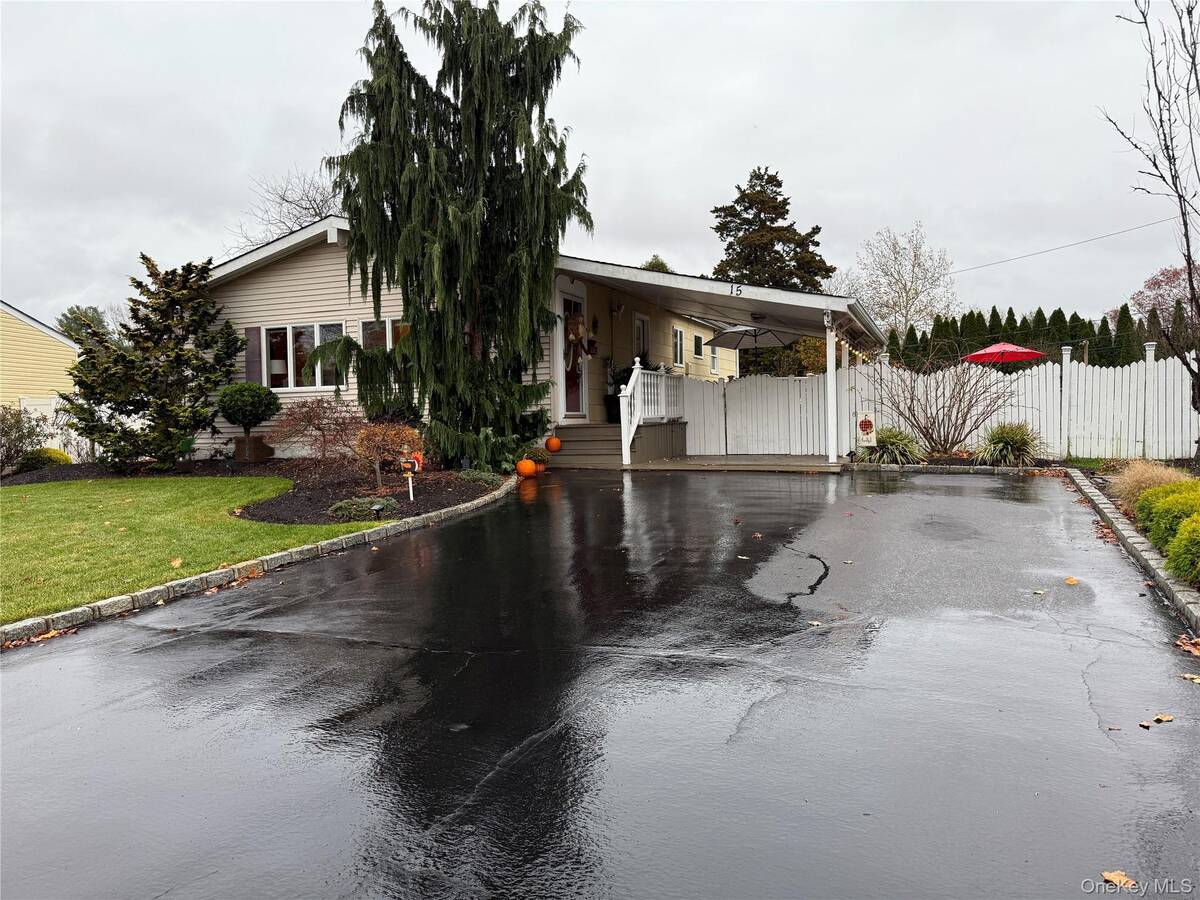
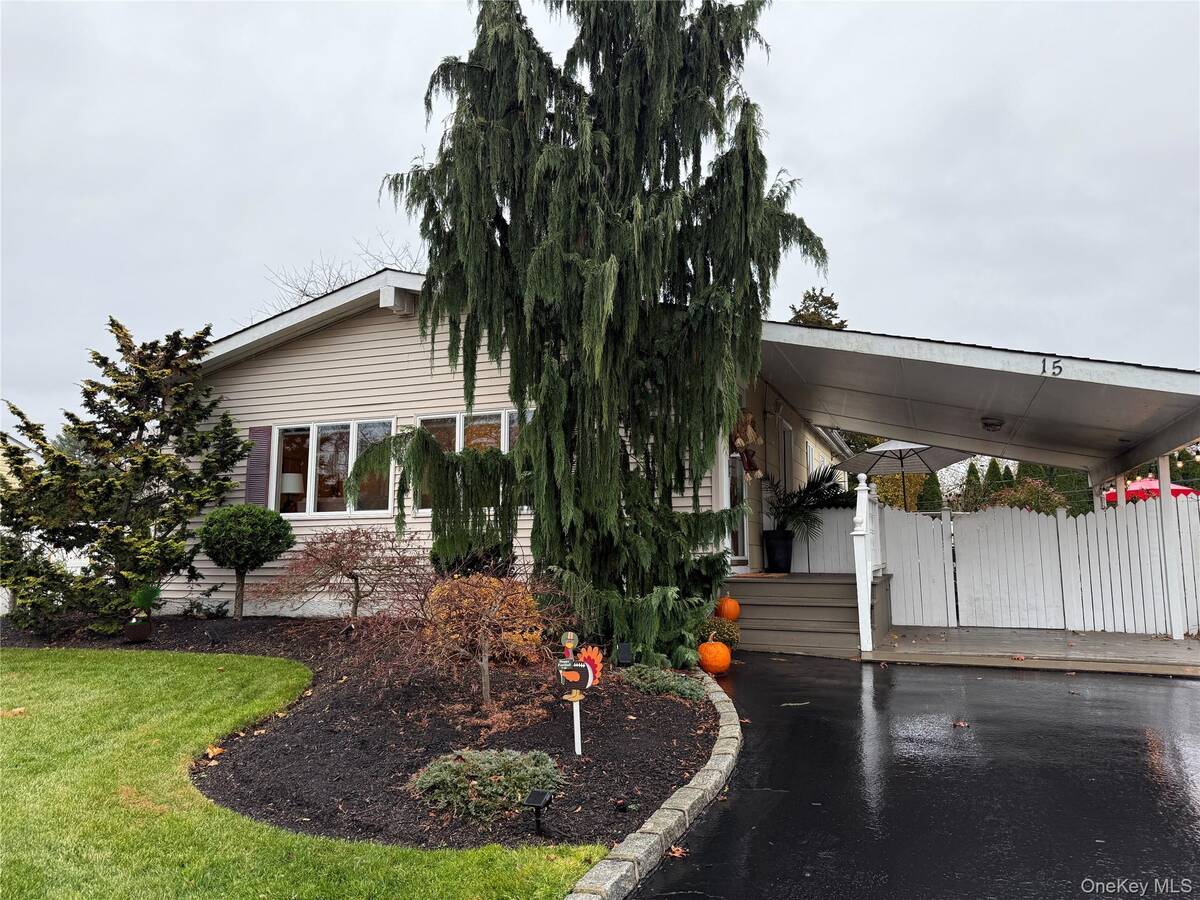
wooden crate: present [234,435,275,463] -> none [220,580,280,623]

